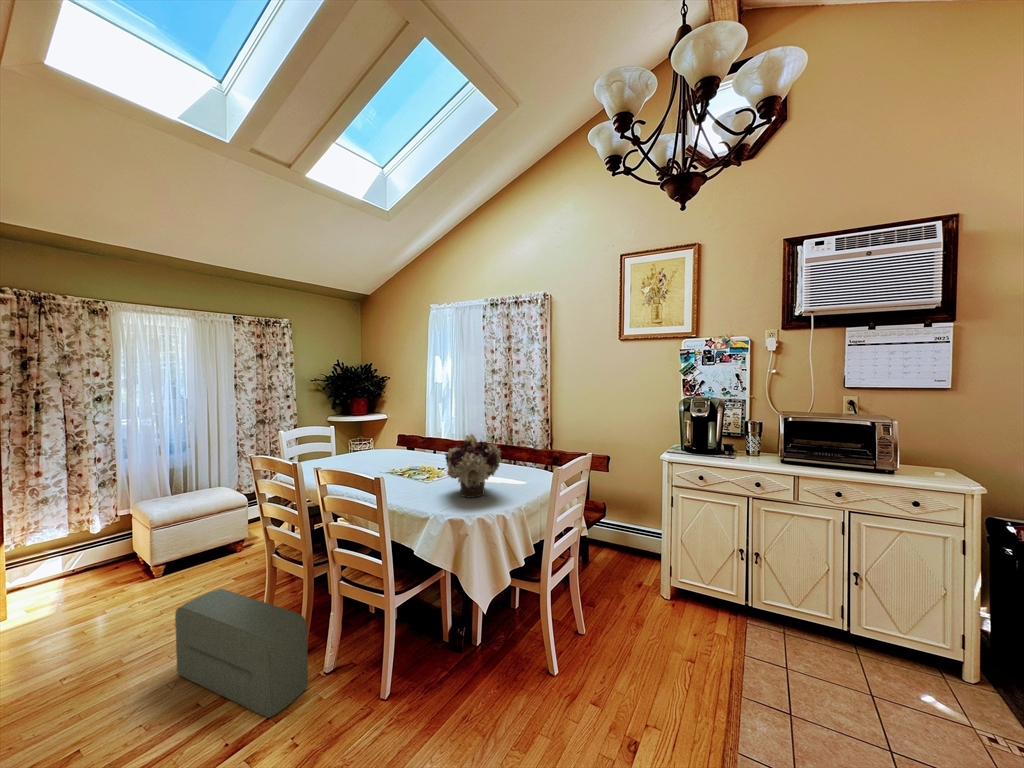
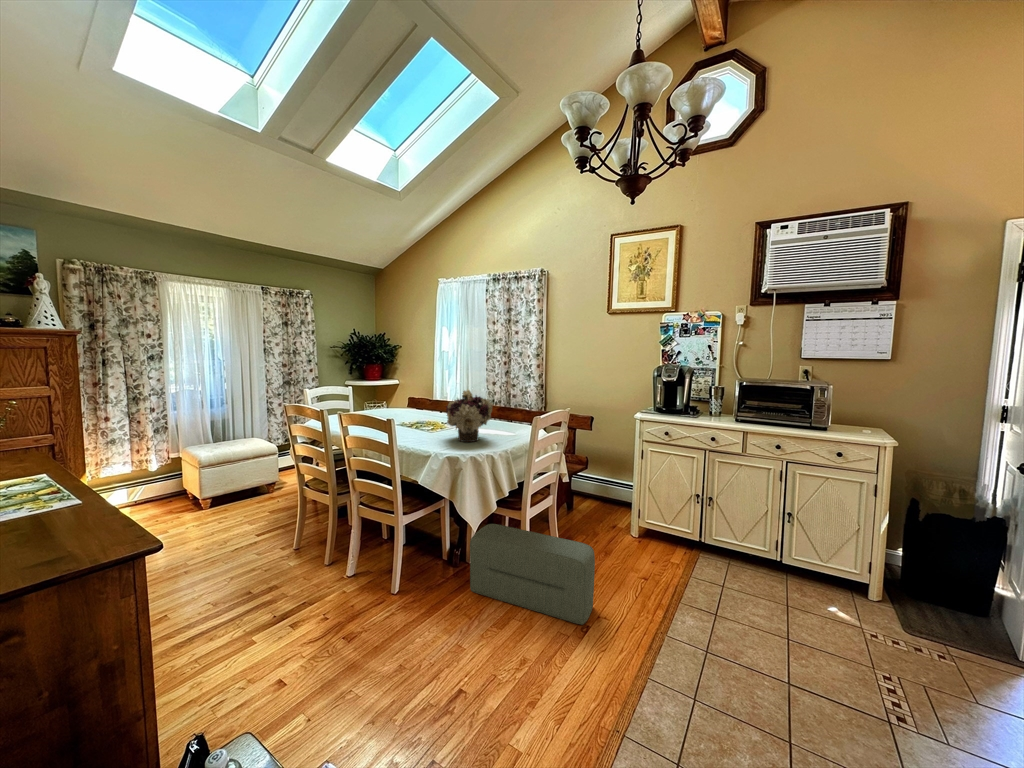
pouf: present [175,589,308,718] -> present [470,524,595,625]

